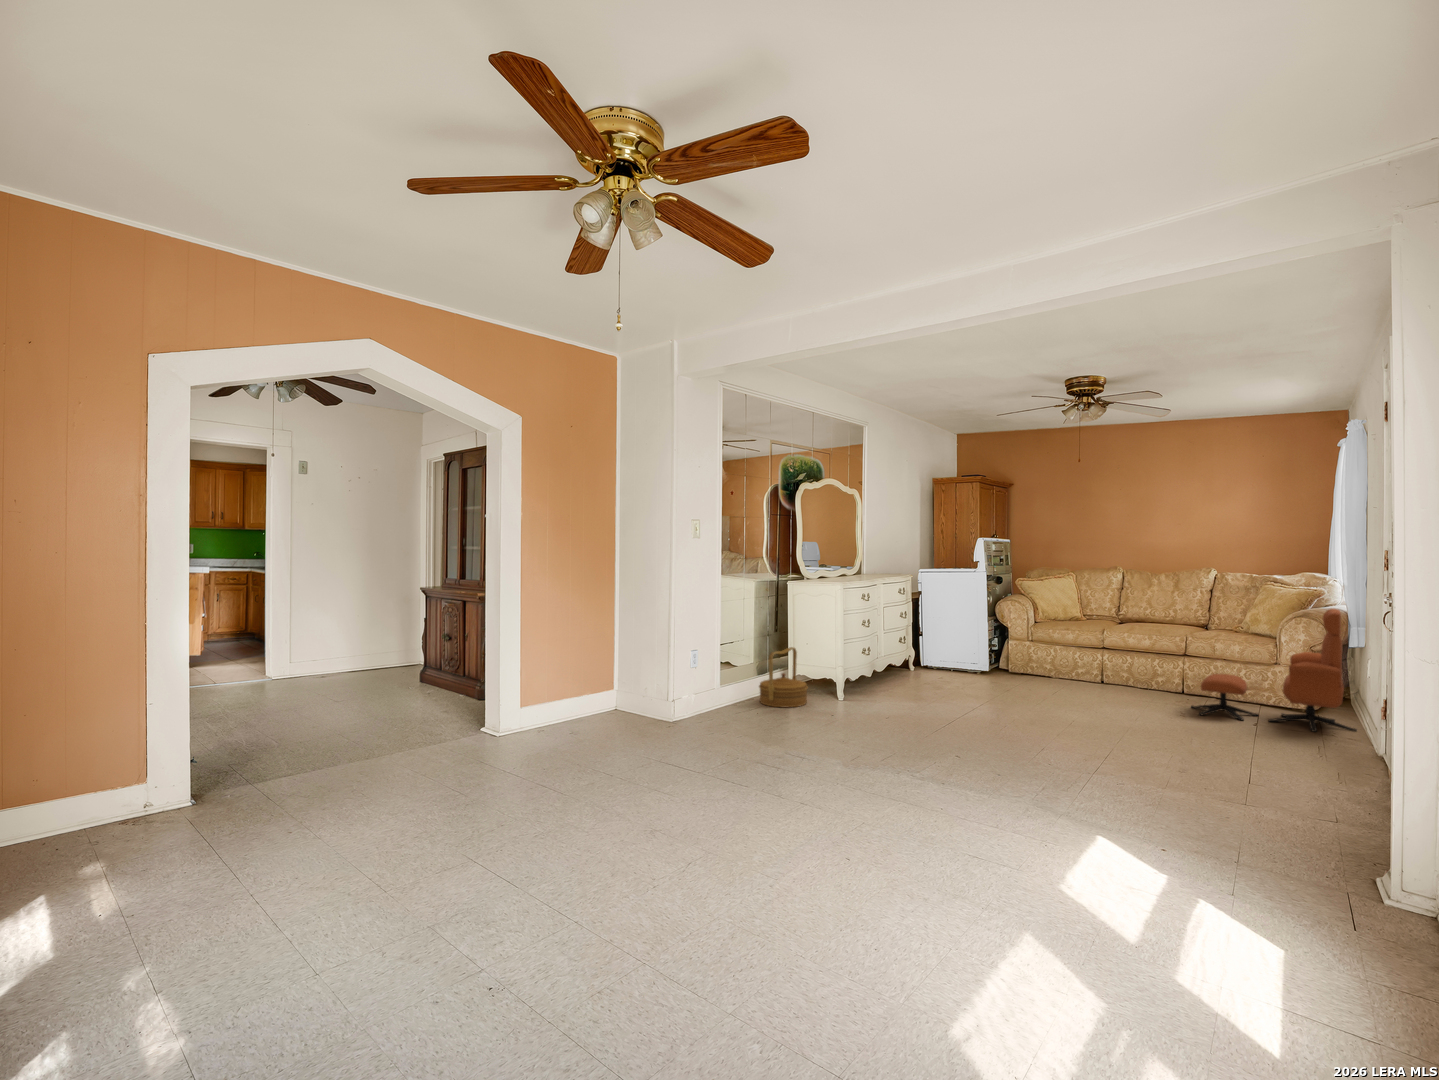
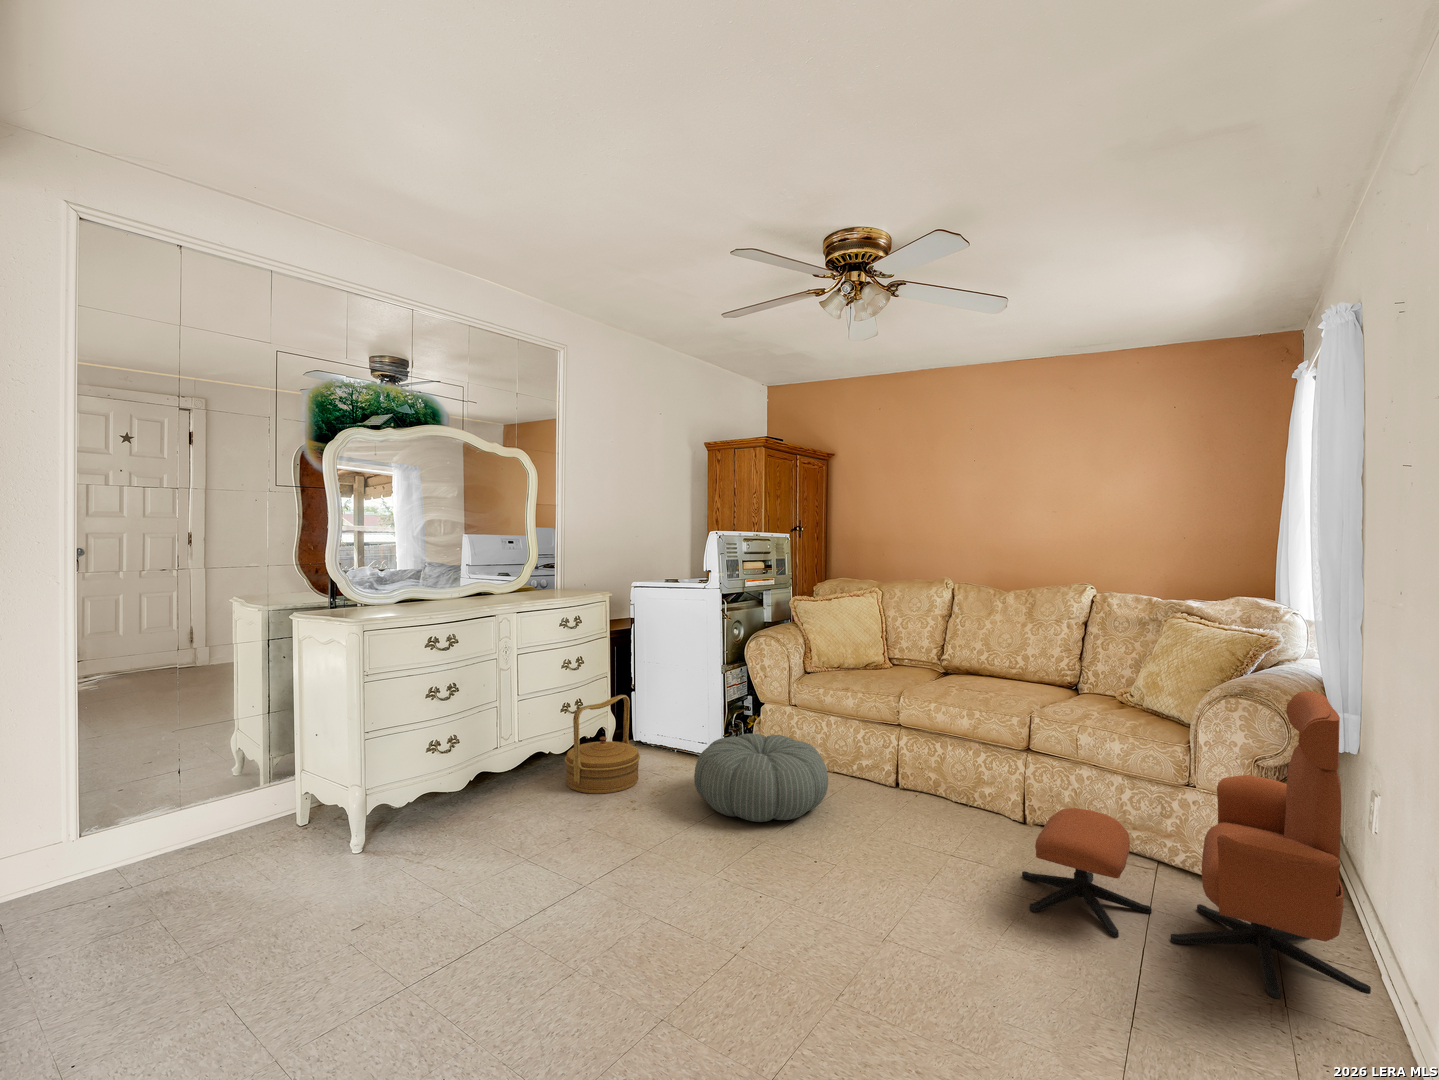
woven basket: present [759,647,808,708] -> present [565,695,640,794]
pouf: none [992,653,1071,693] -> present [694,734,828,822]

